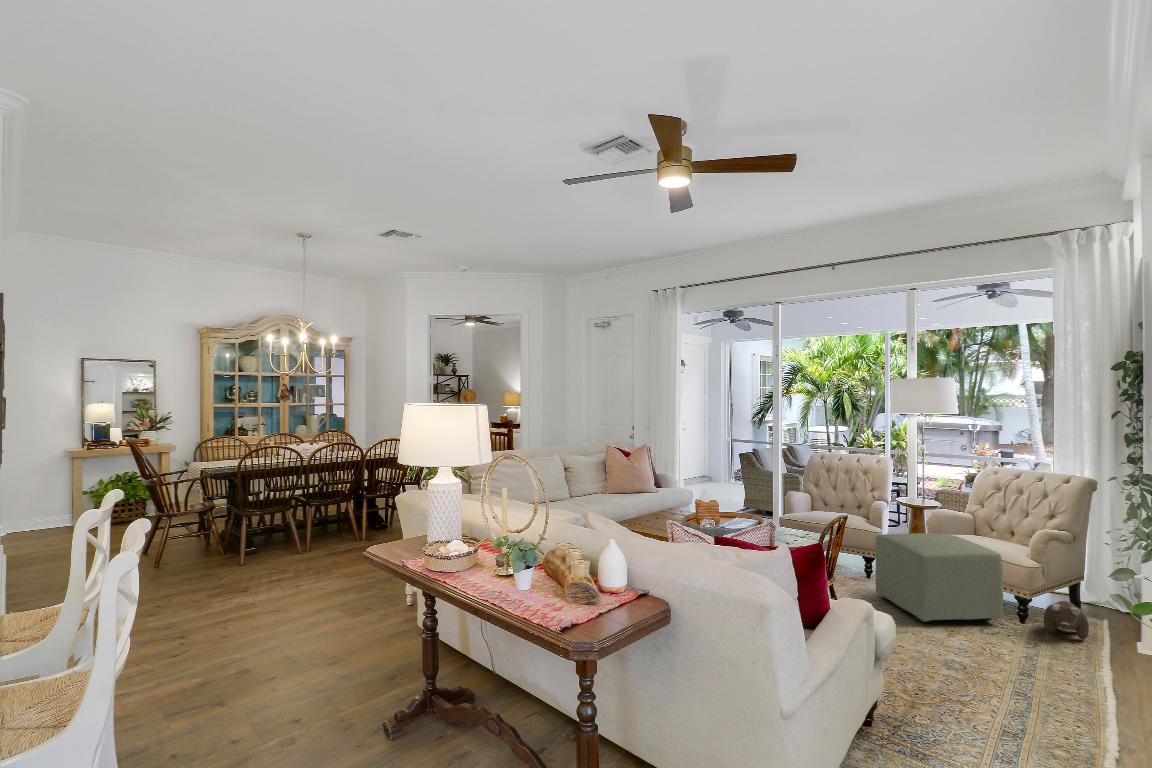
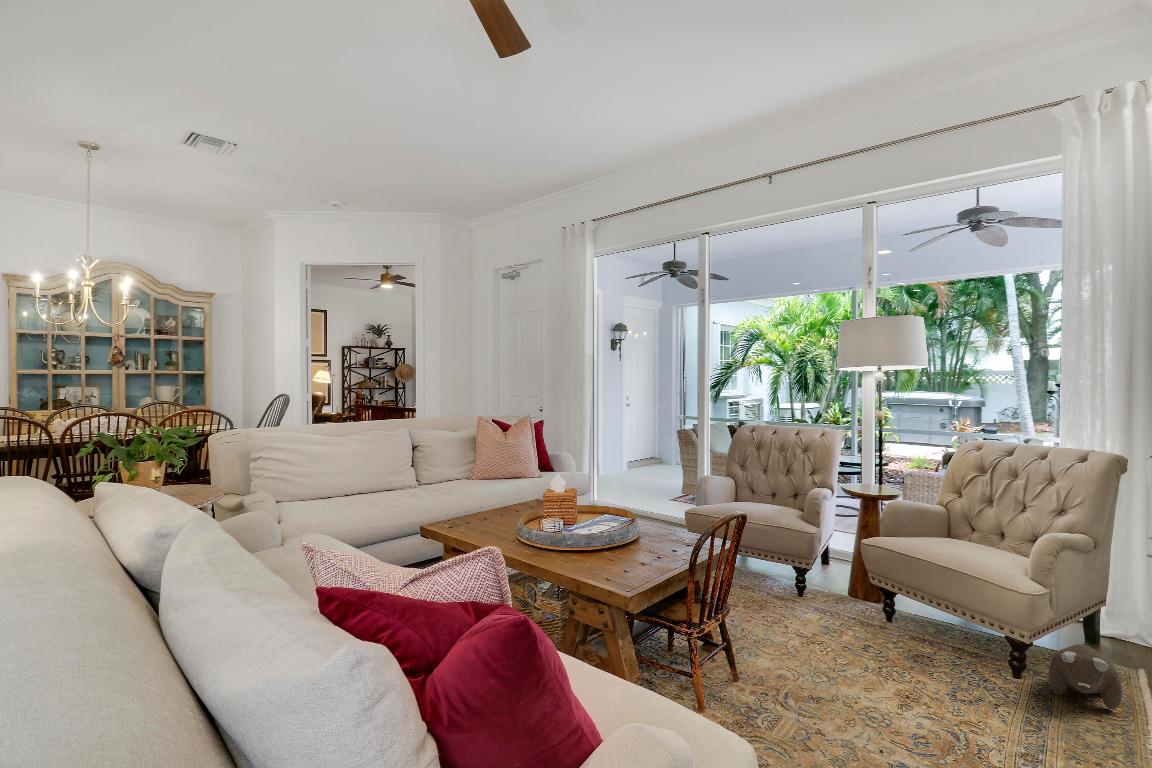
ottoman: present [876,533,1003,623] -> none [802,536,986,676]

